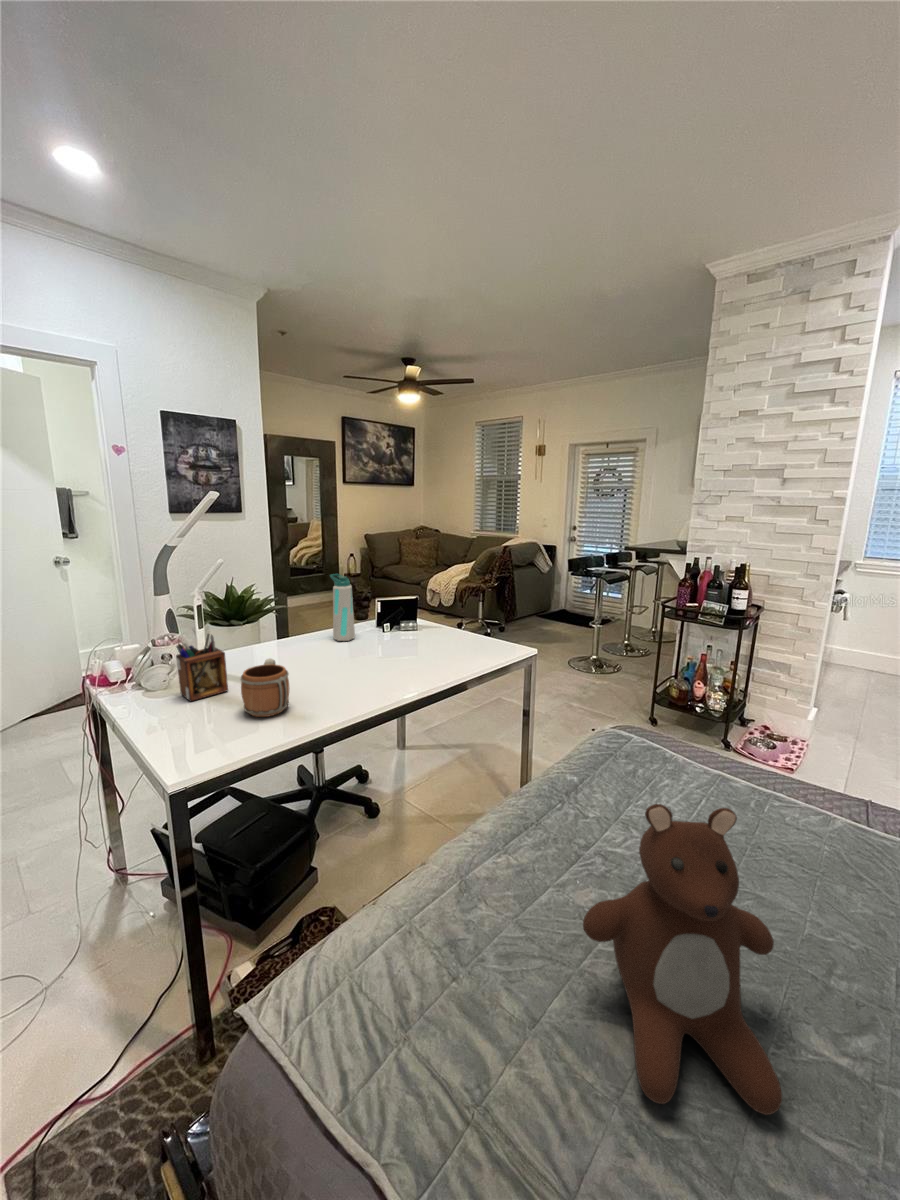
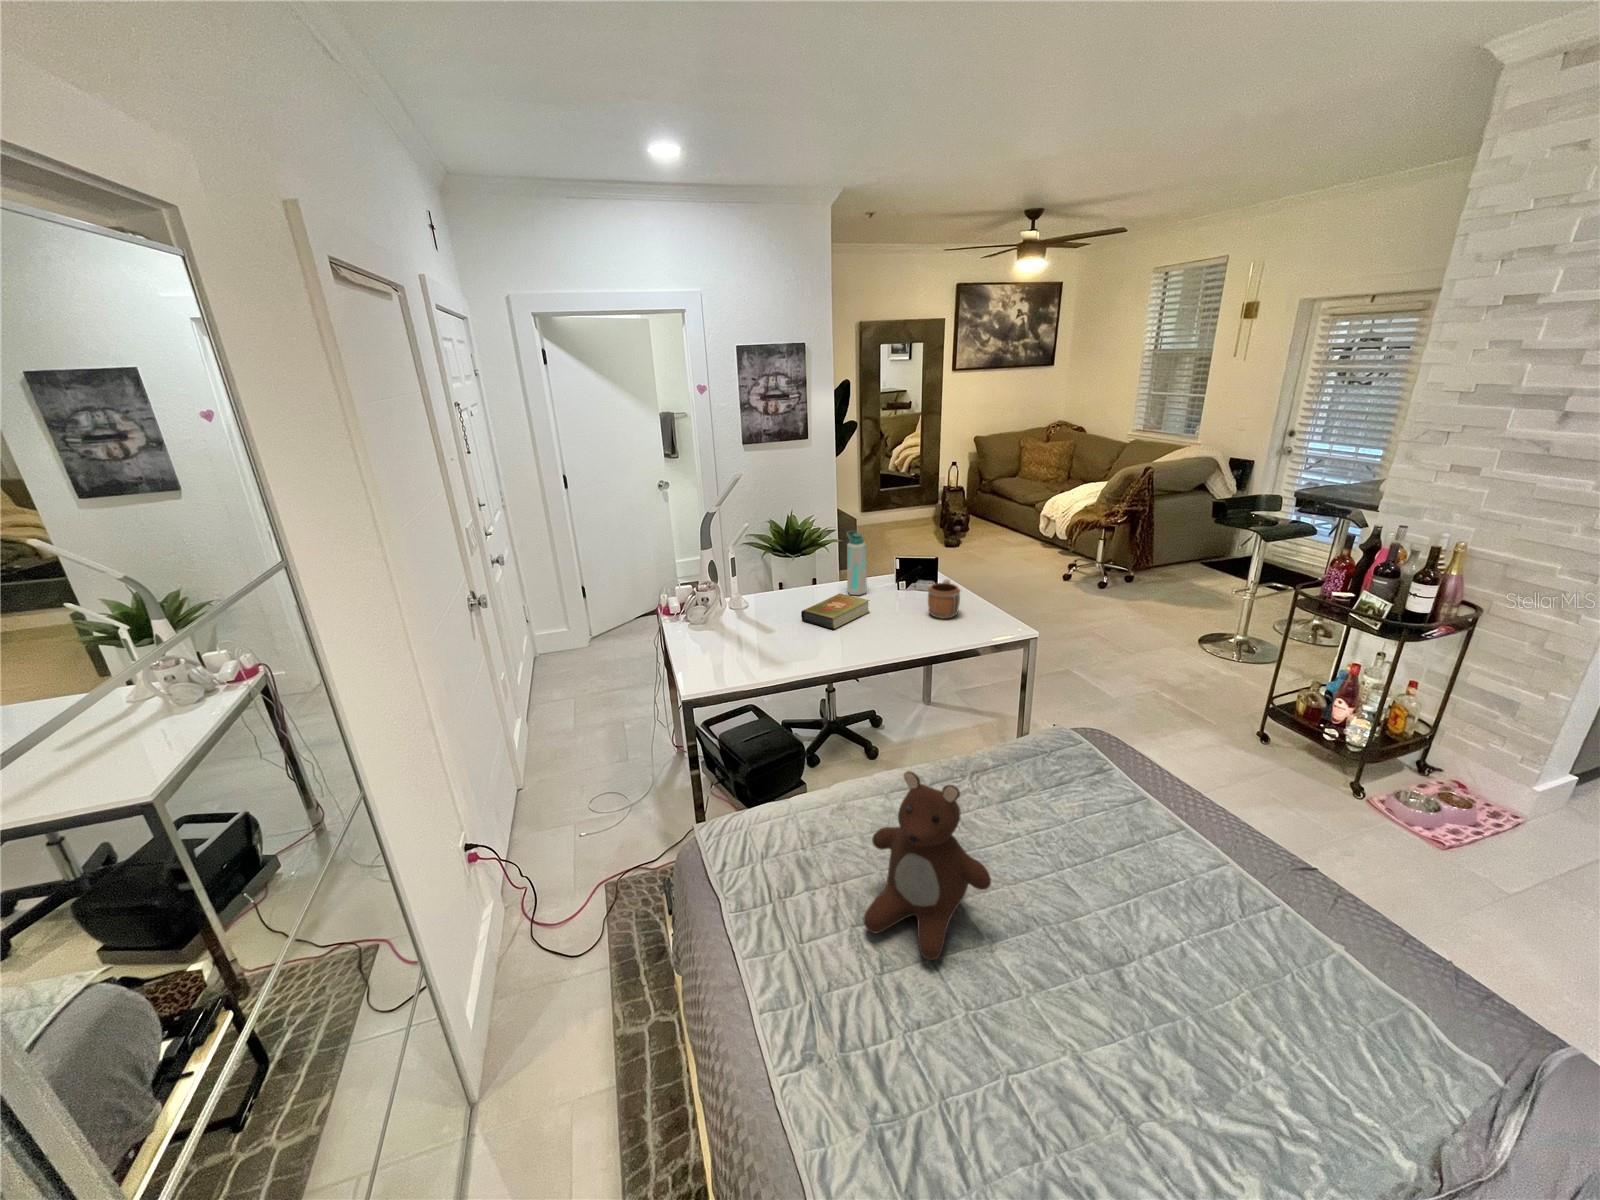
desk organizer: present [176,634,228,701] -> none [706,586,741,637]
book: none [300,638,372,672] -> present [801,594,869,629]
mug: present [241,658,290,717] -> present [928,579,960,619]

